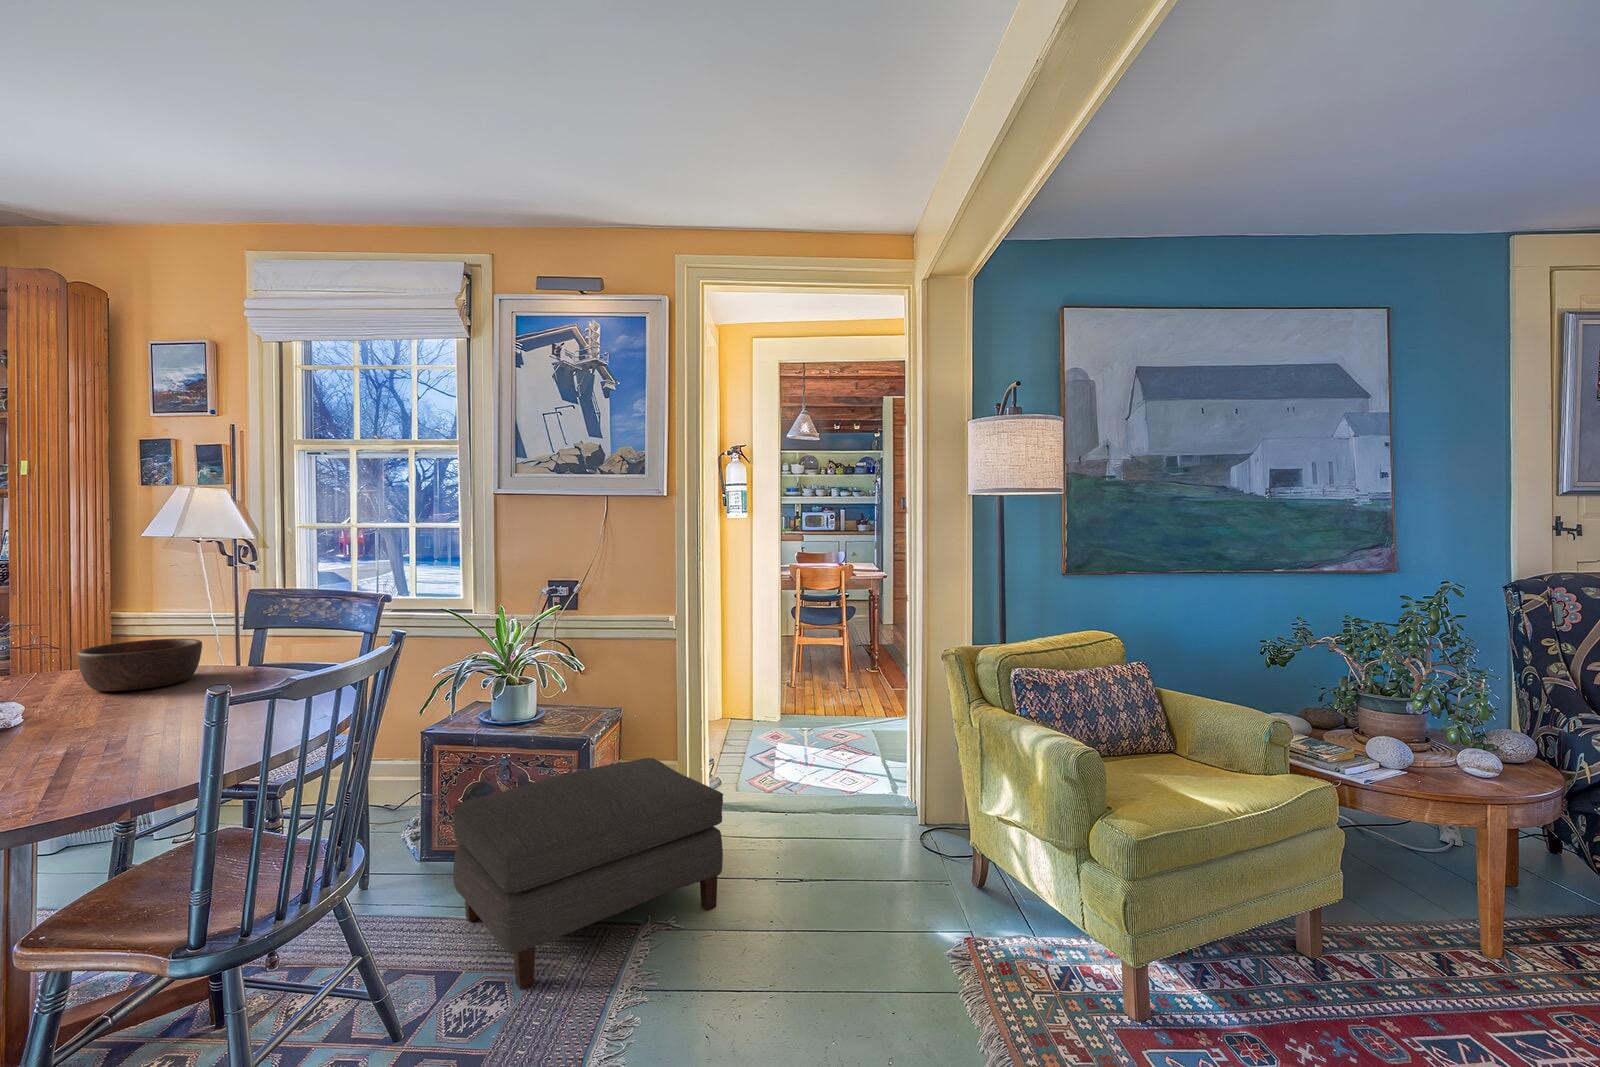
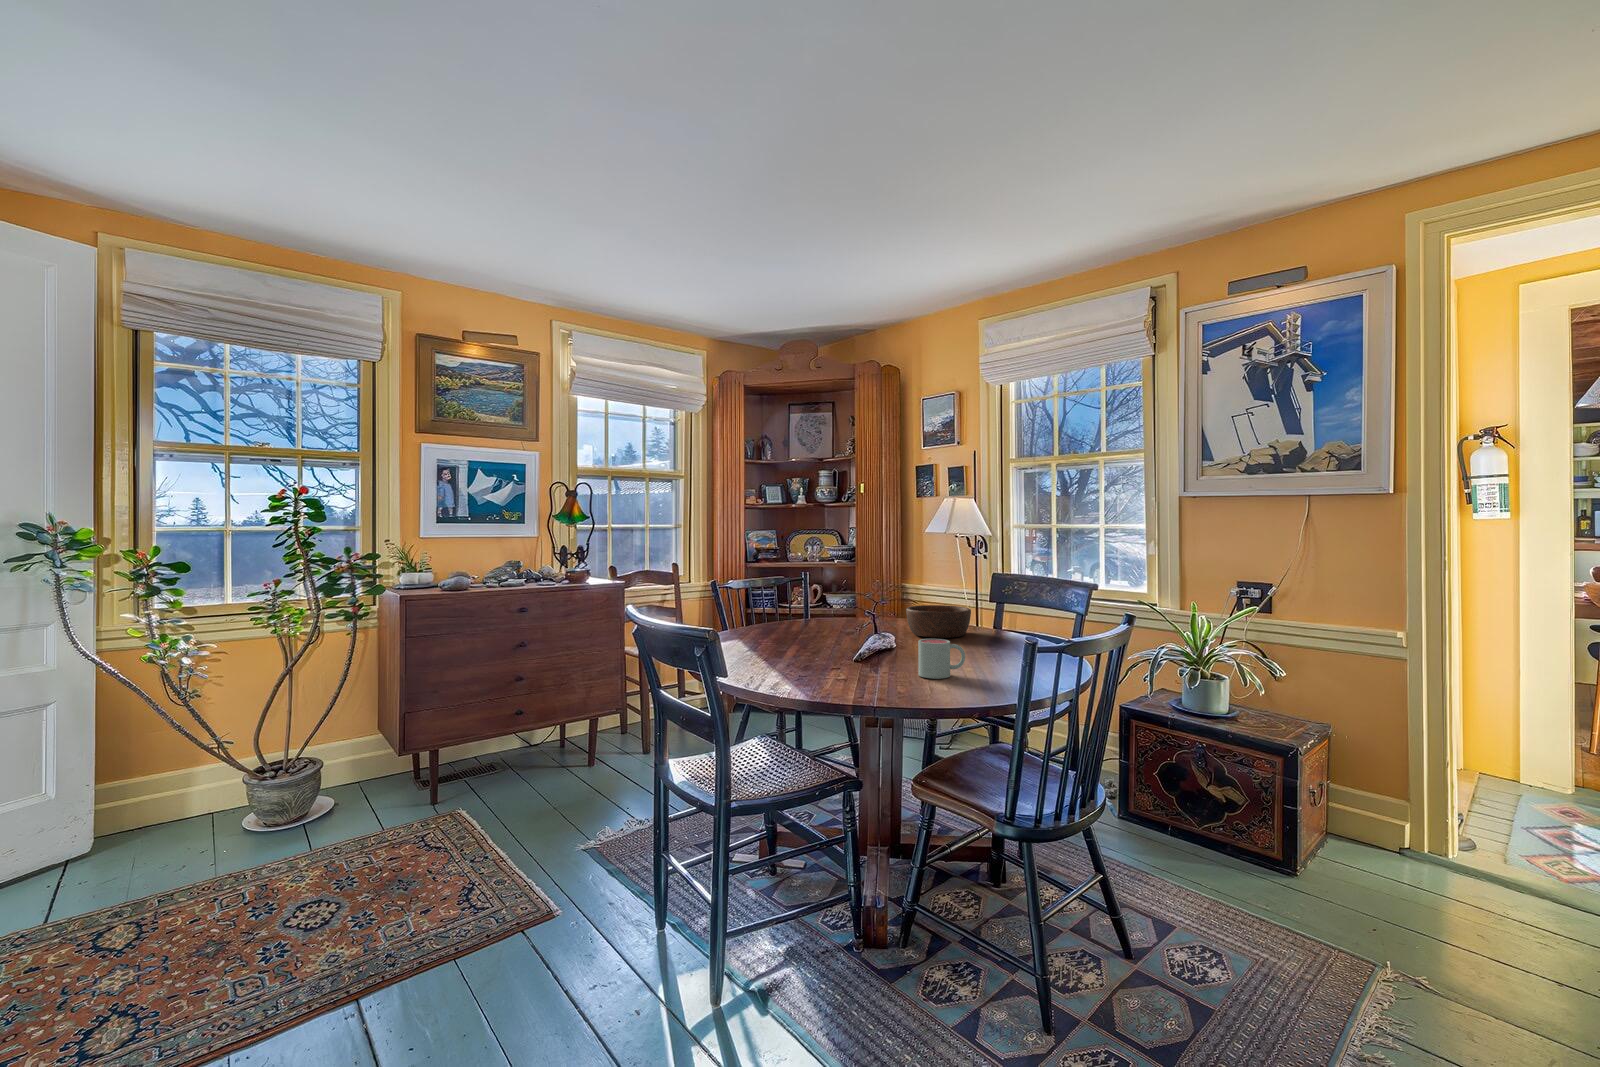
mug: none [54,701,152,767] -> present [918,639,965,679]
ottoman: present [453,758,723,989] -> none [1158,776,1504,986]

